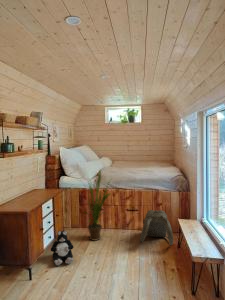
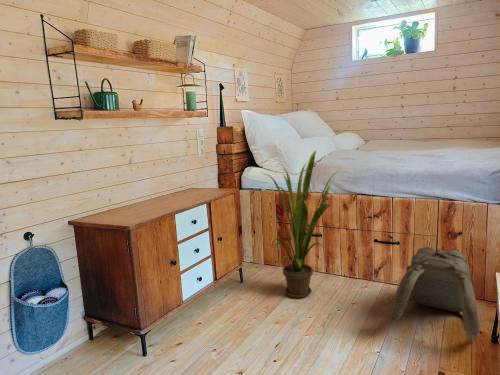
plush toy: present [51,231,74,265] -> none [194,276,239,344]

